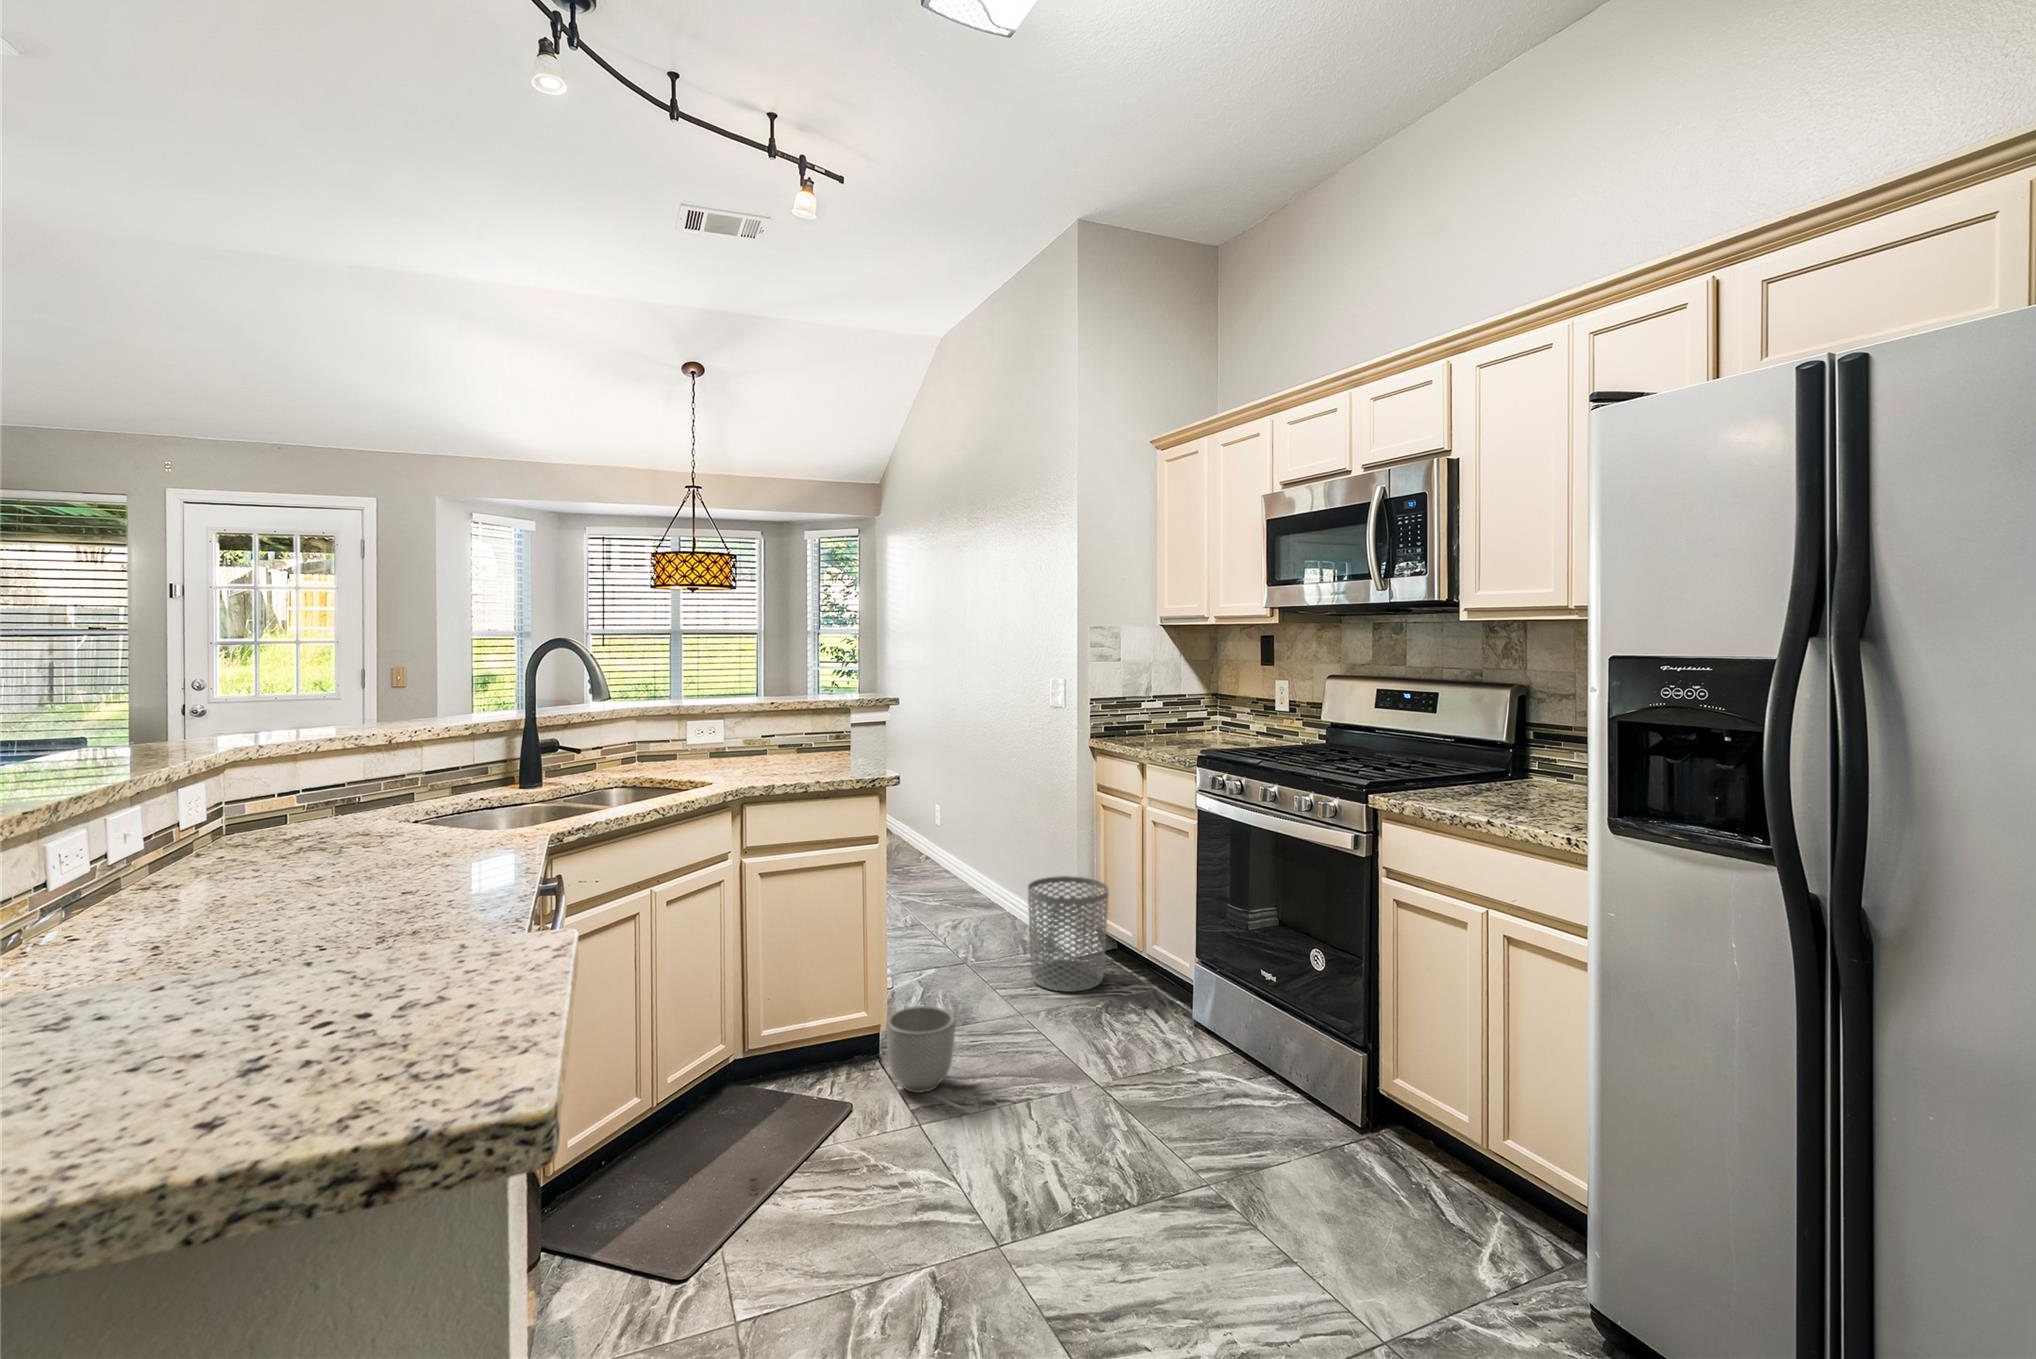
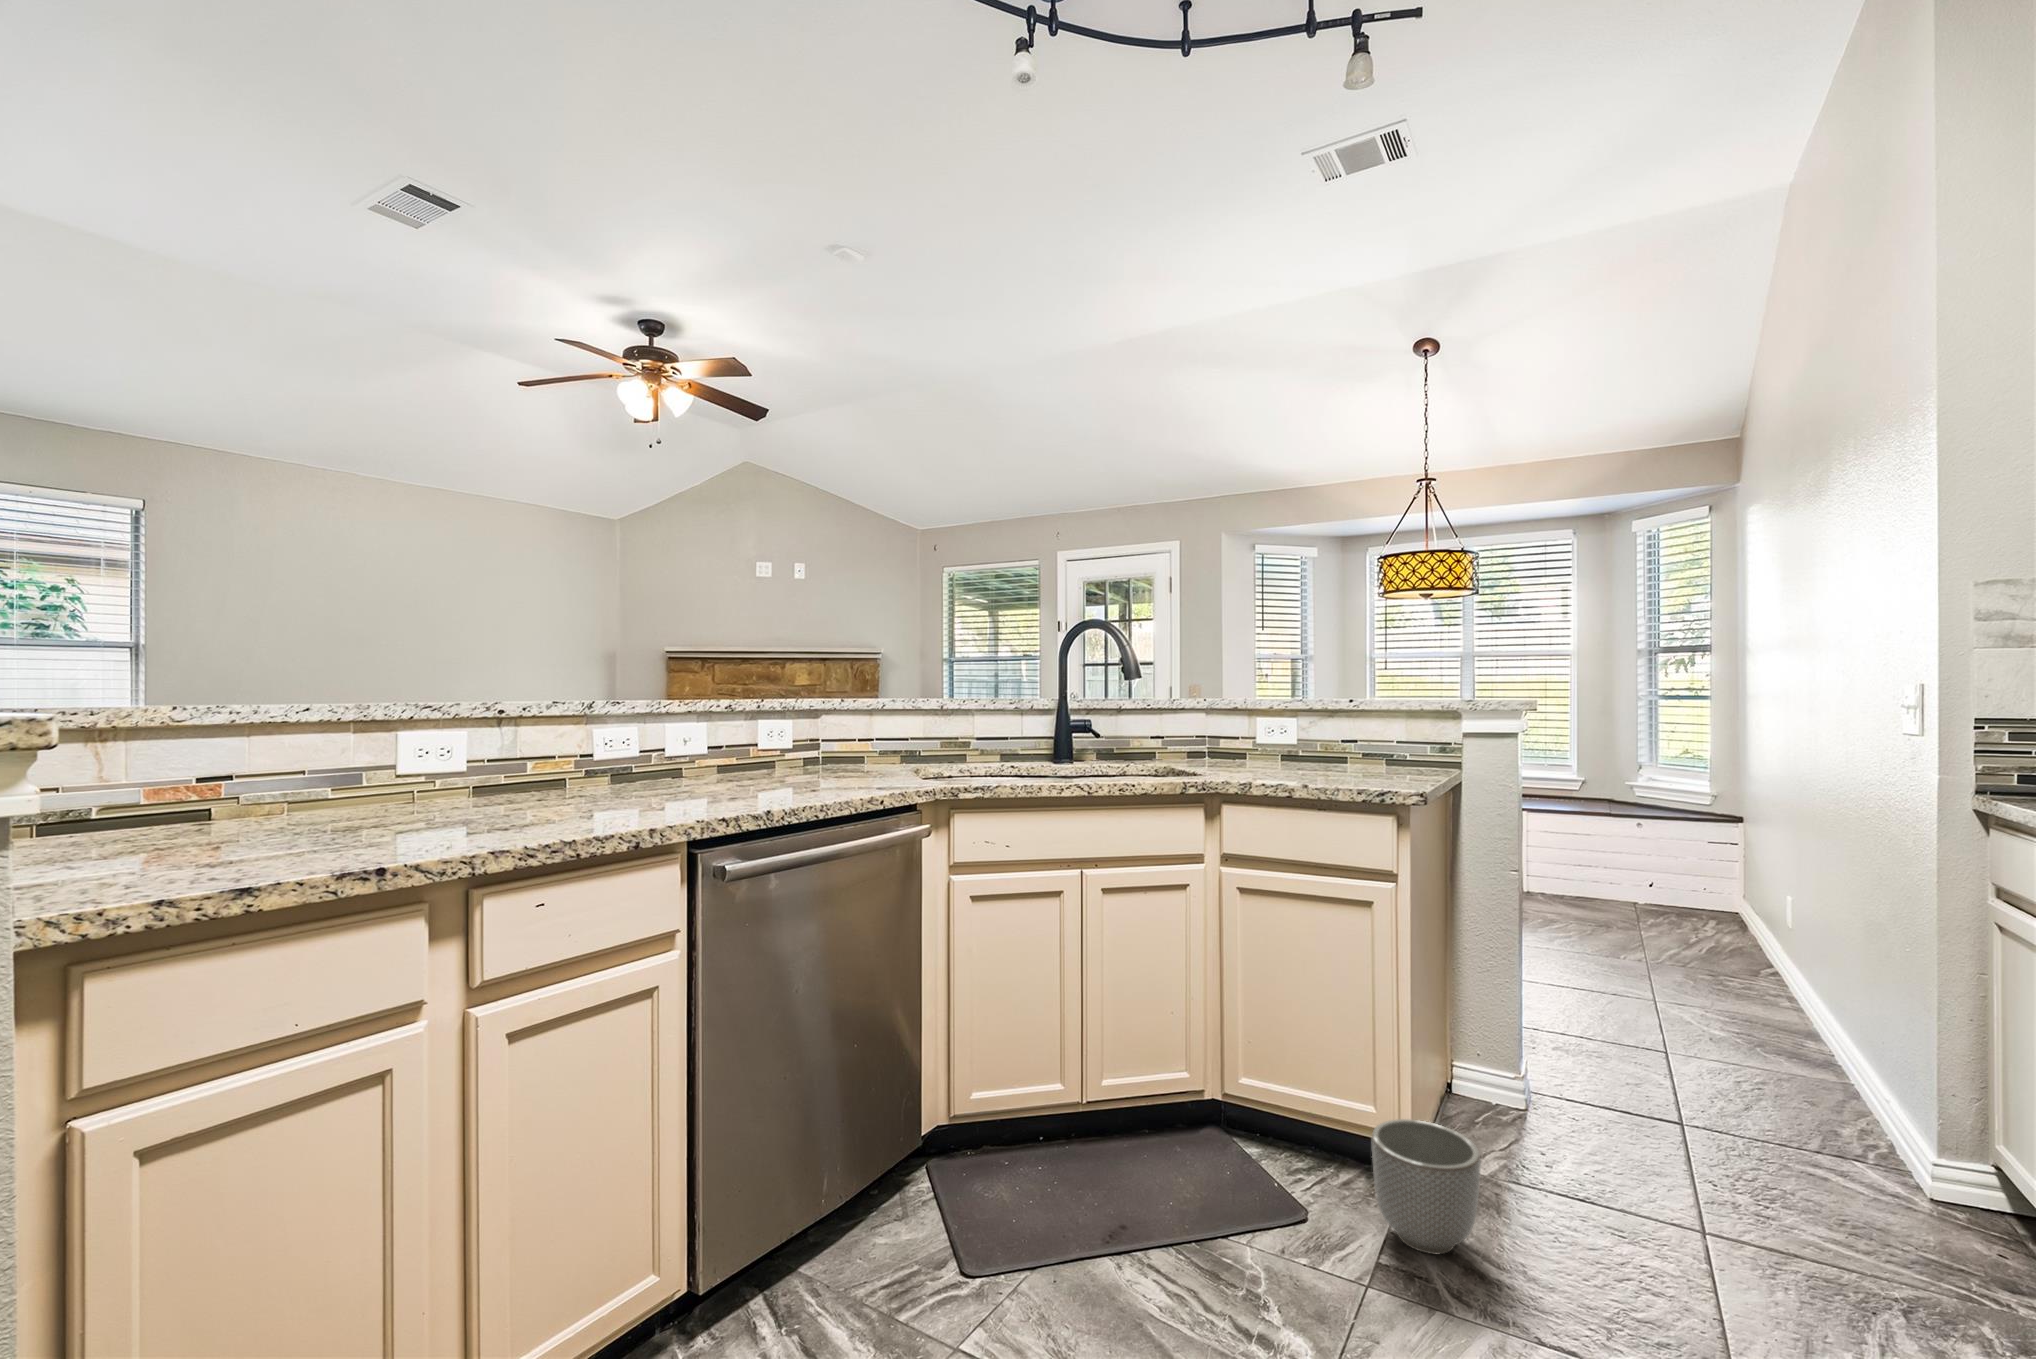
waste bin: present [1028,876,1109,992] -> none [1775,1023,1976,1259]

